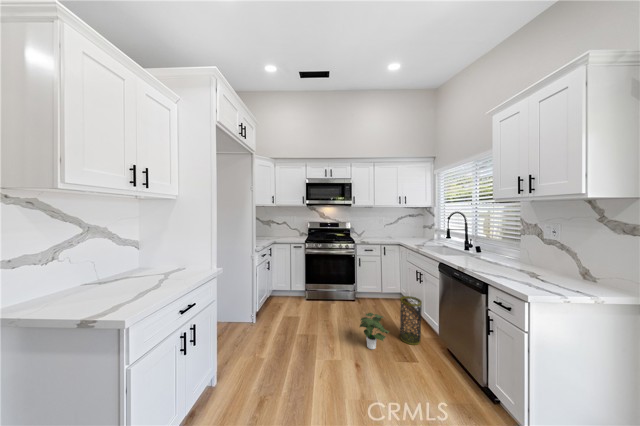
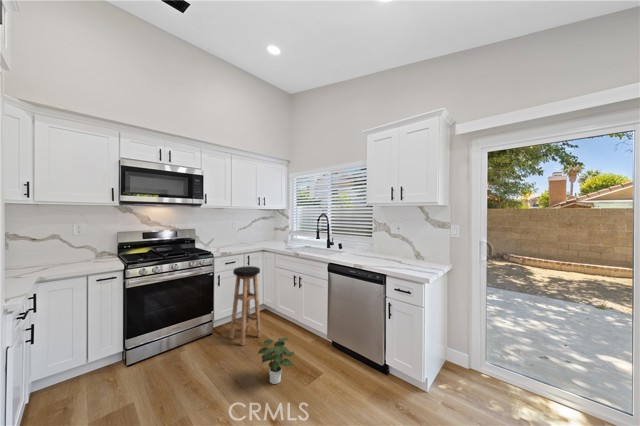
bar stool: none [363,254,385,314] -> present [229,266,261,346]
trash can: present [400,296,422,345] -> none [292,305,314,357]

